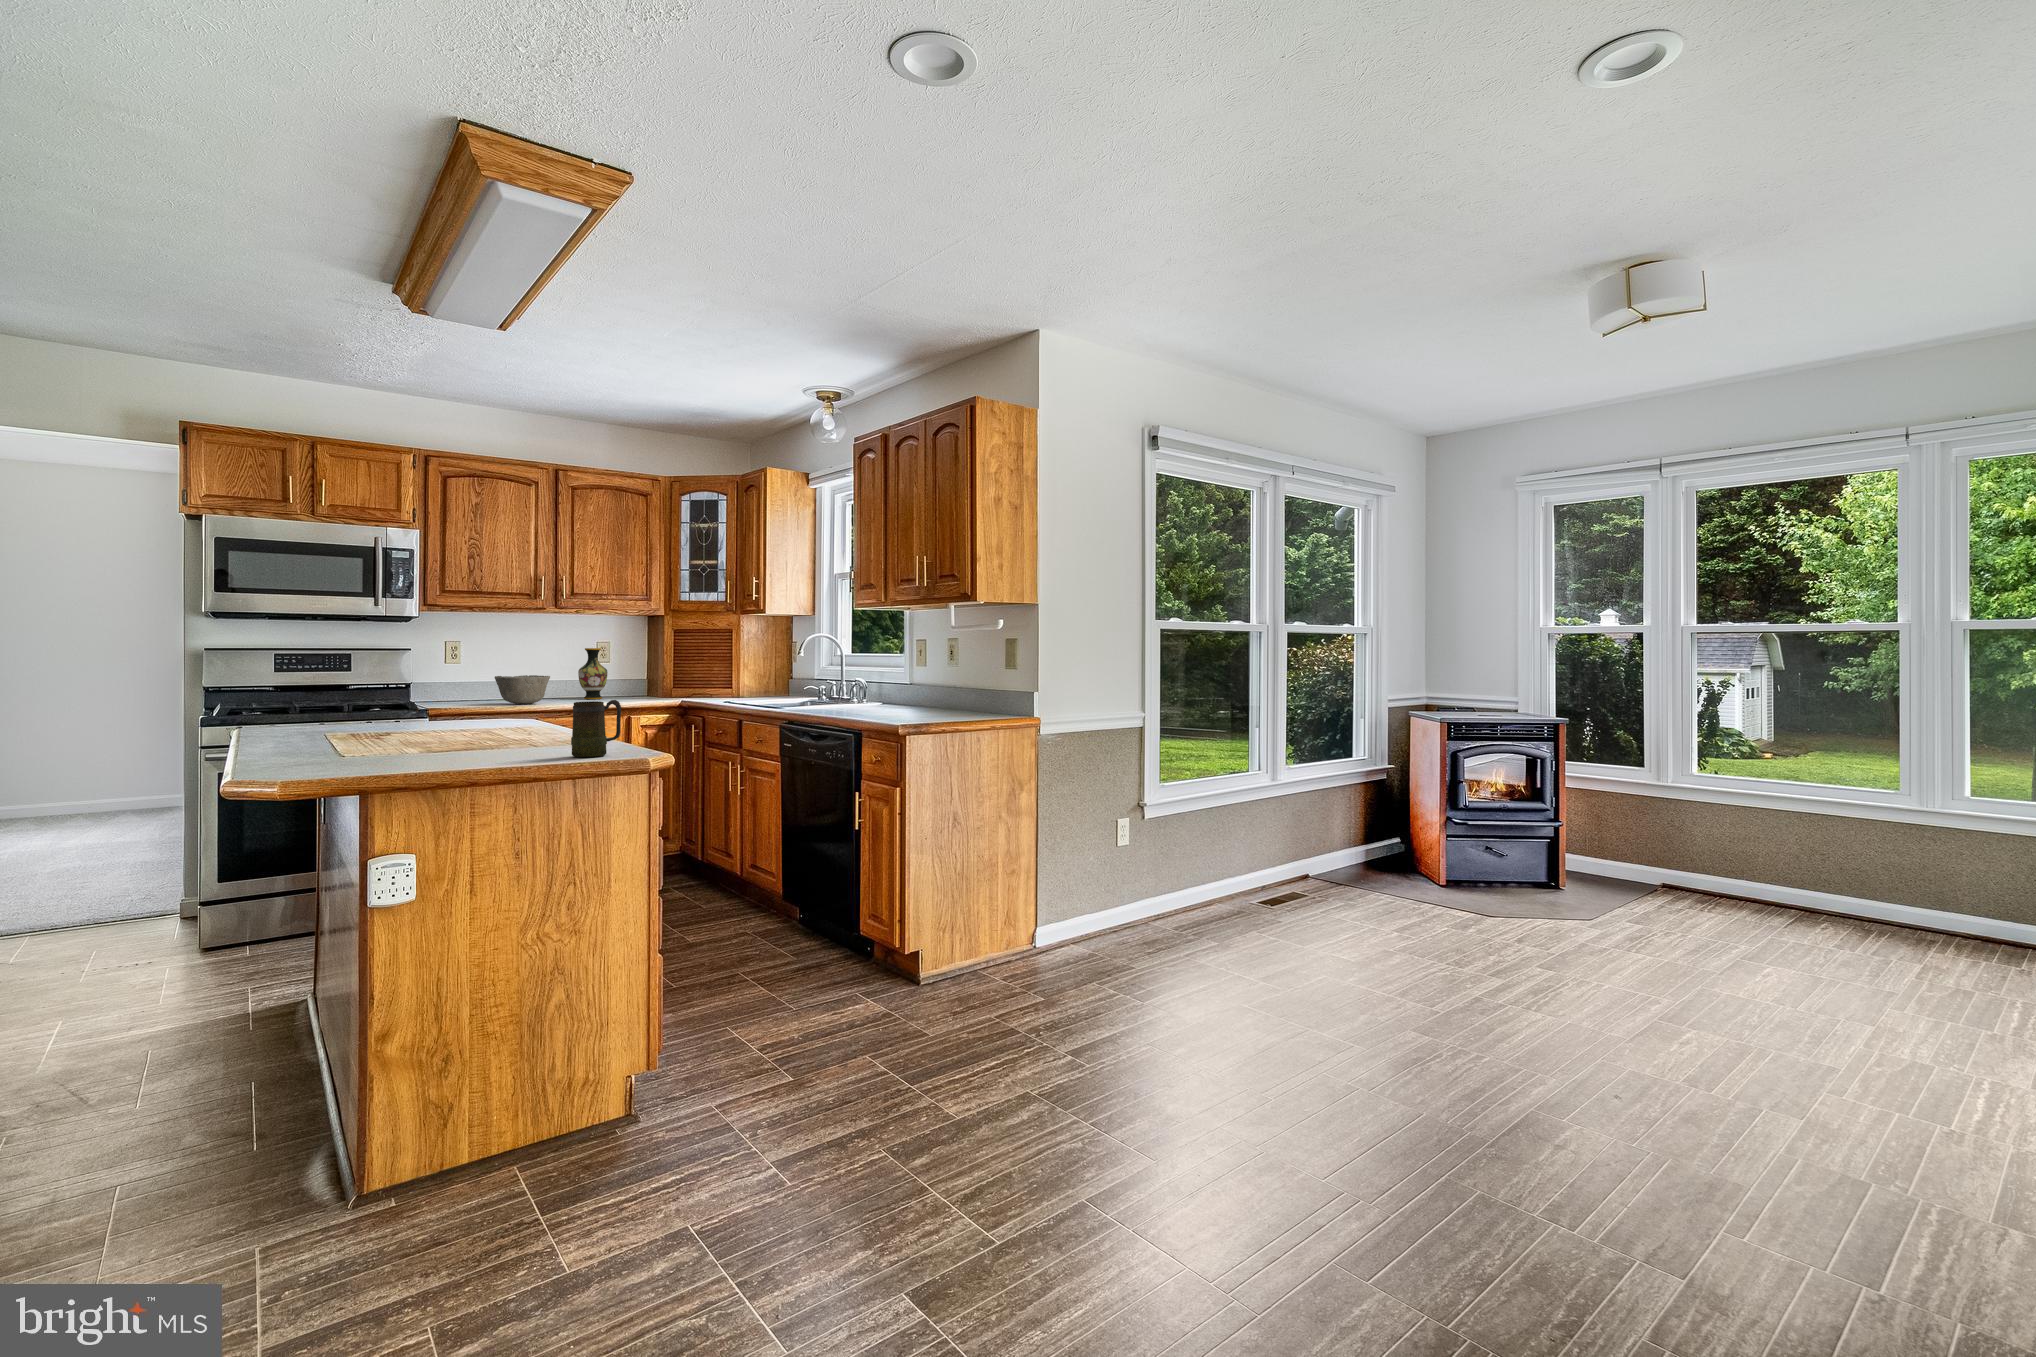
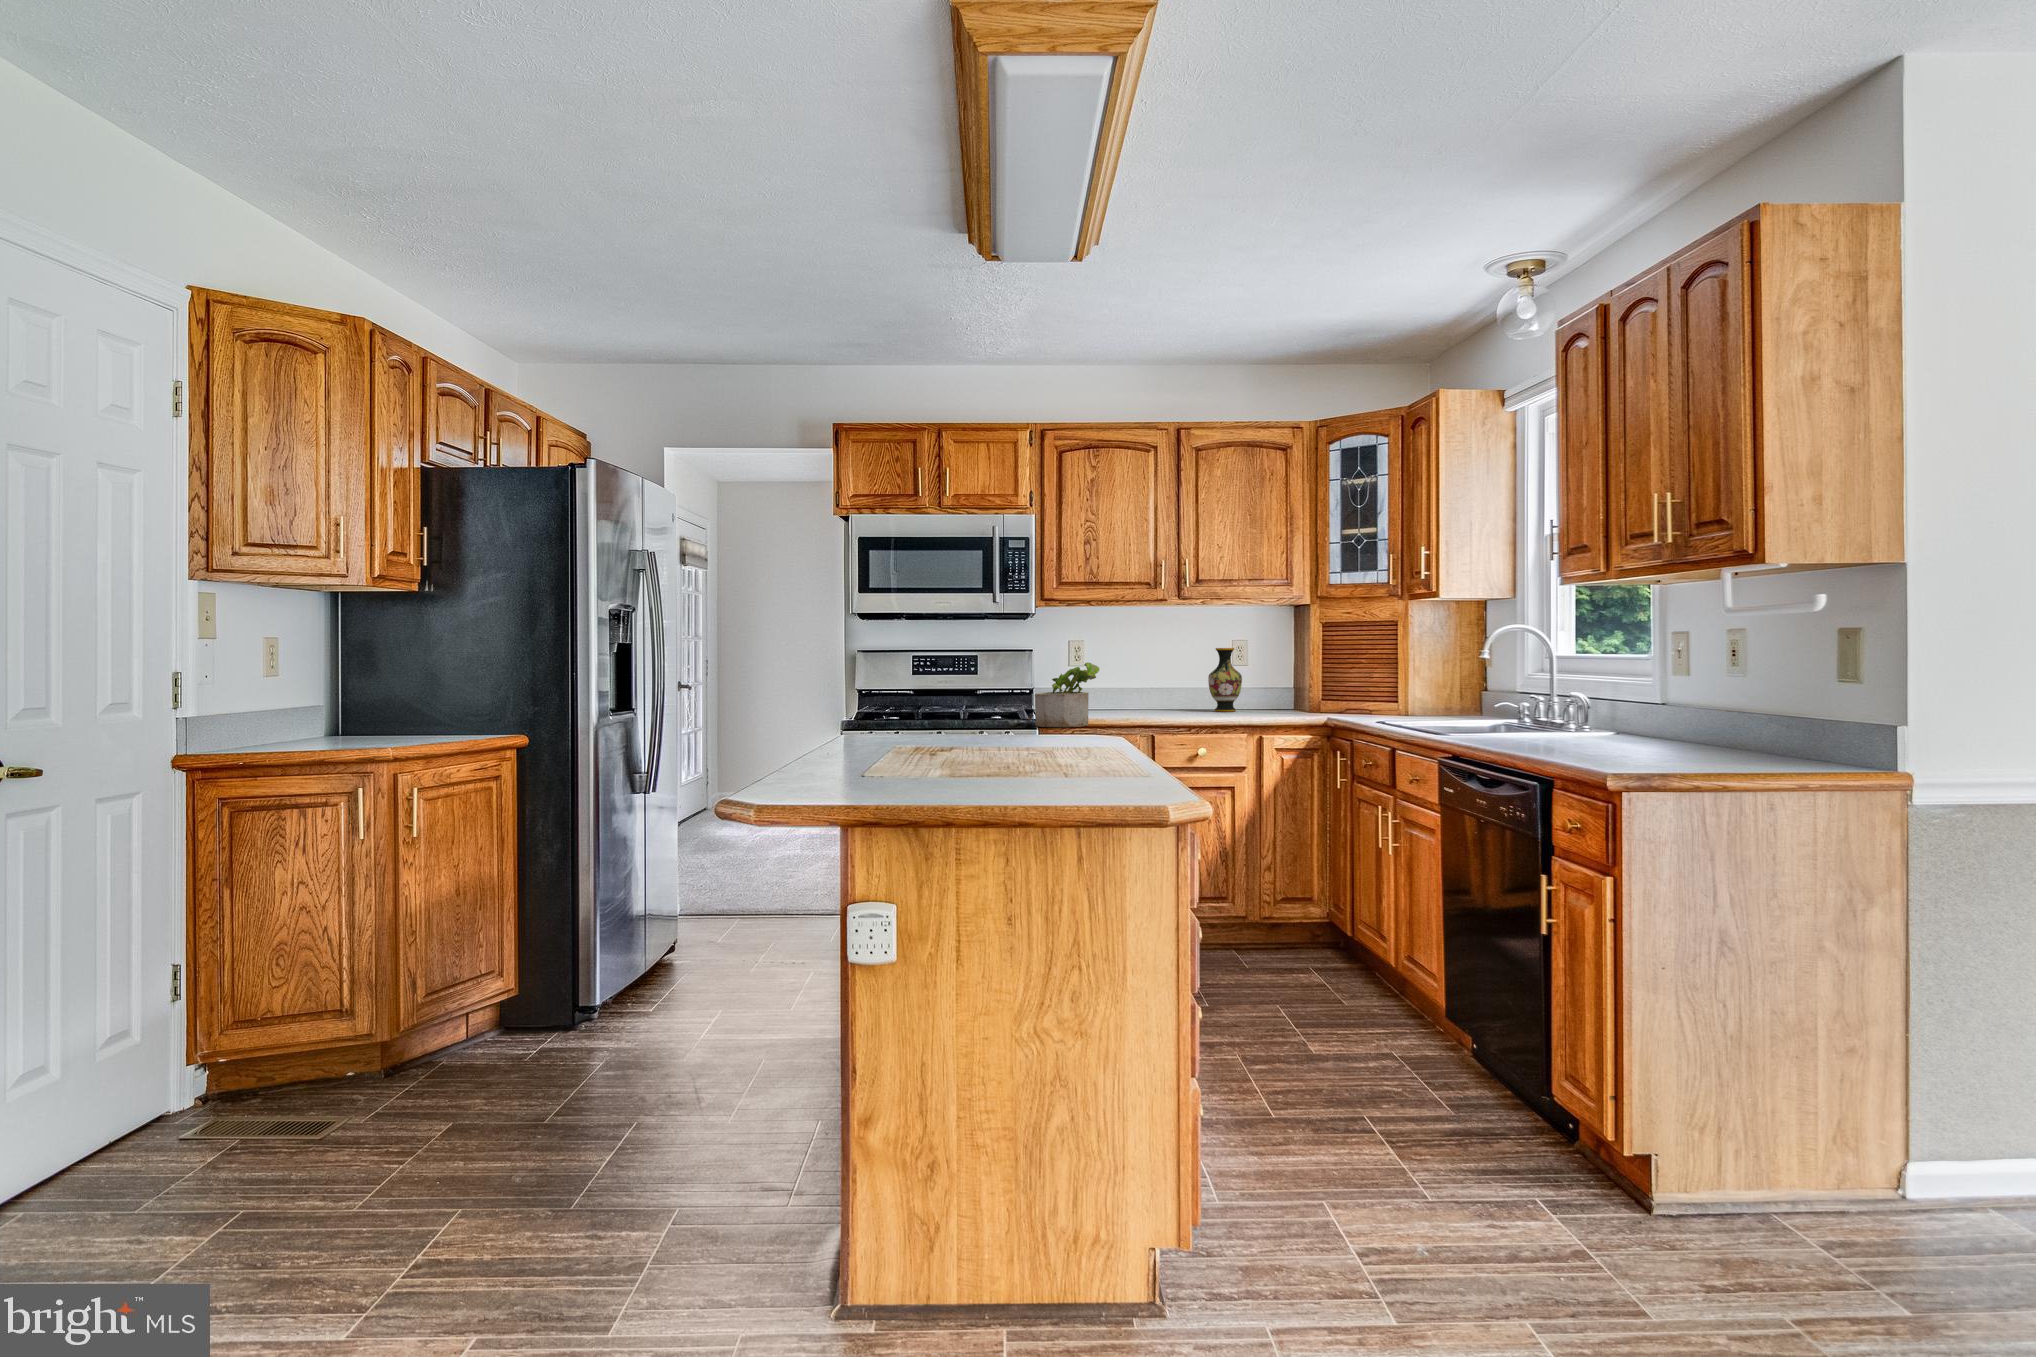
potted plant: none [430,658,495,713] -> present [1035,663,1100,727]
bowl: present [495,675,550,704] -> none [1111,682,1171,717]
mug: present [571,700,621,757] -> none [1080,728,1144,806]

